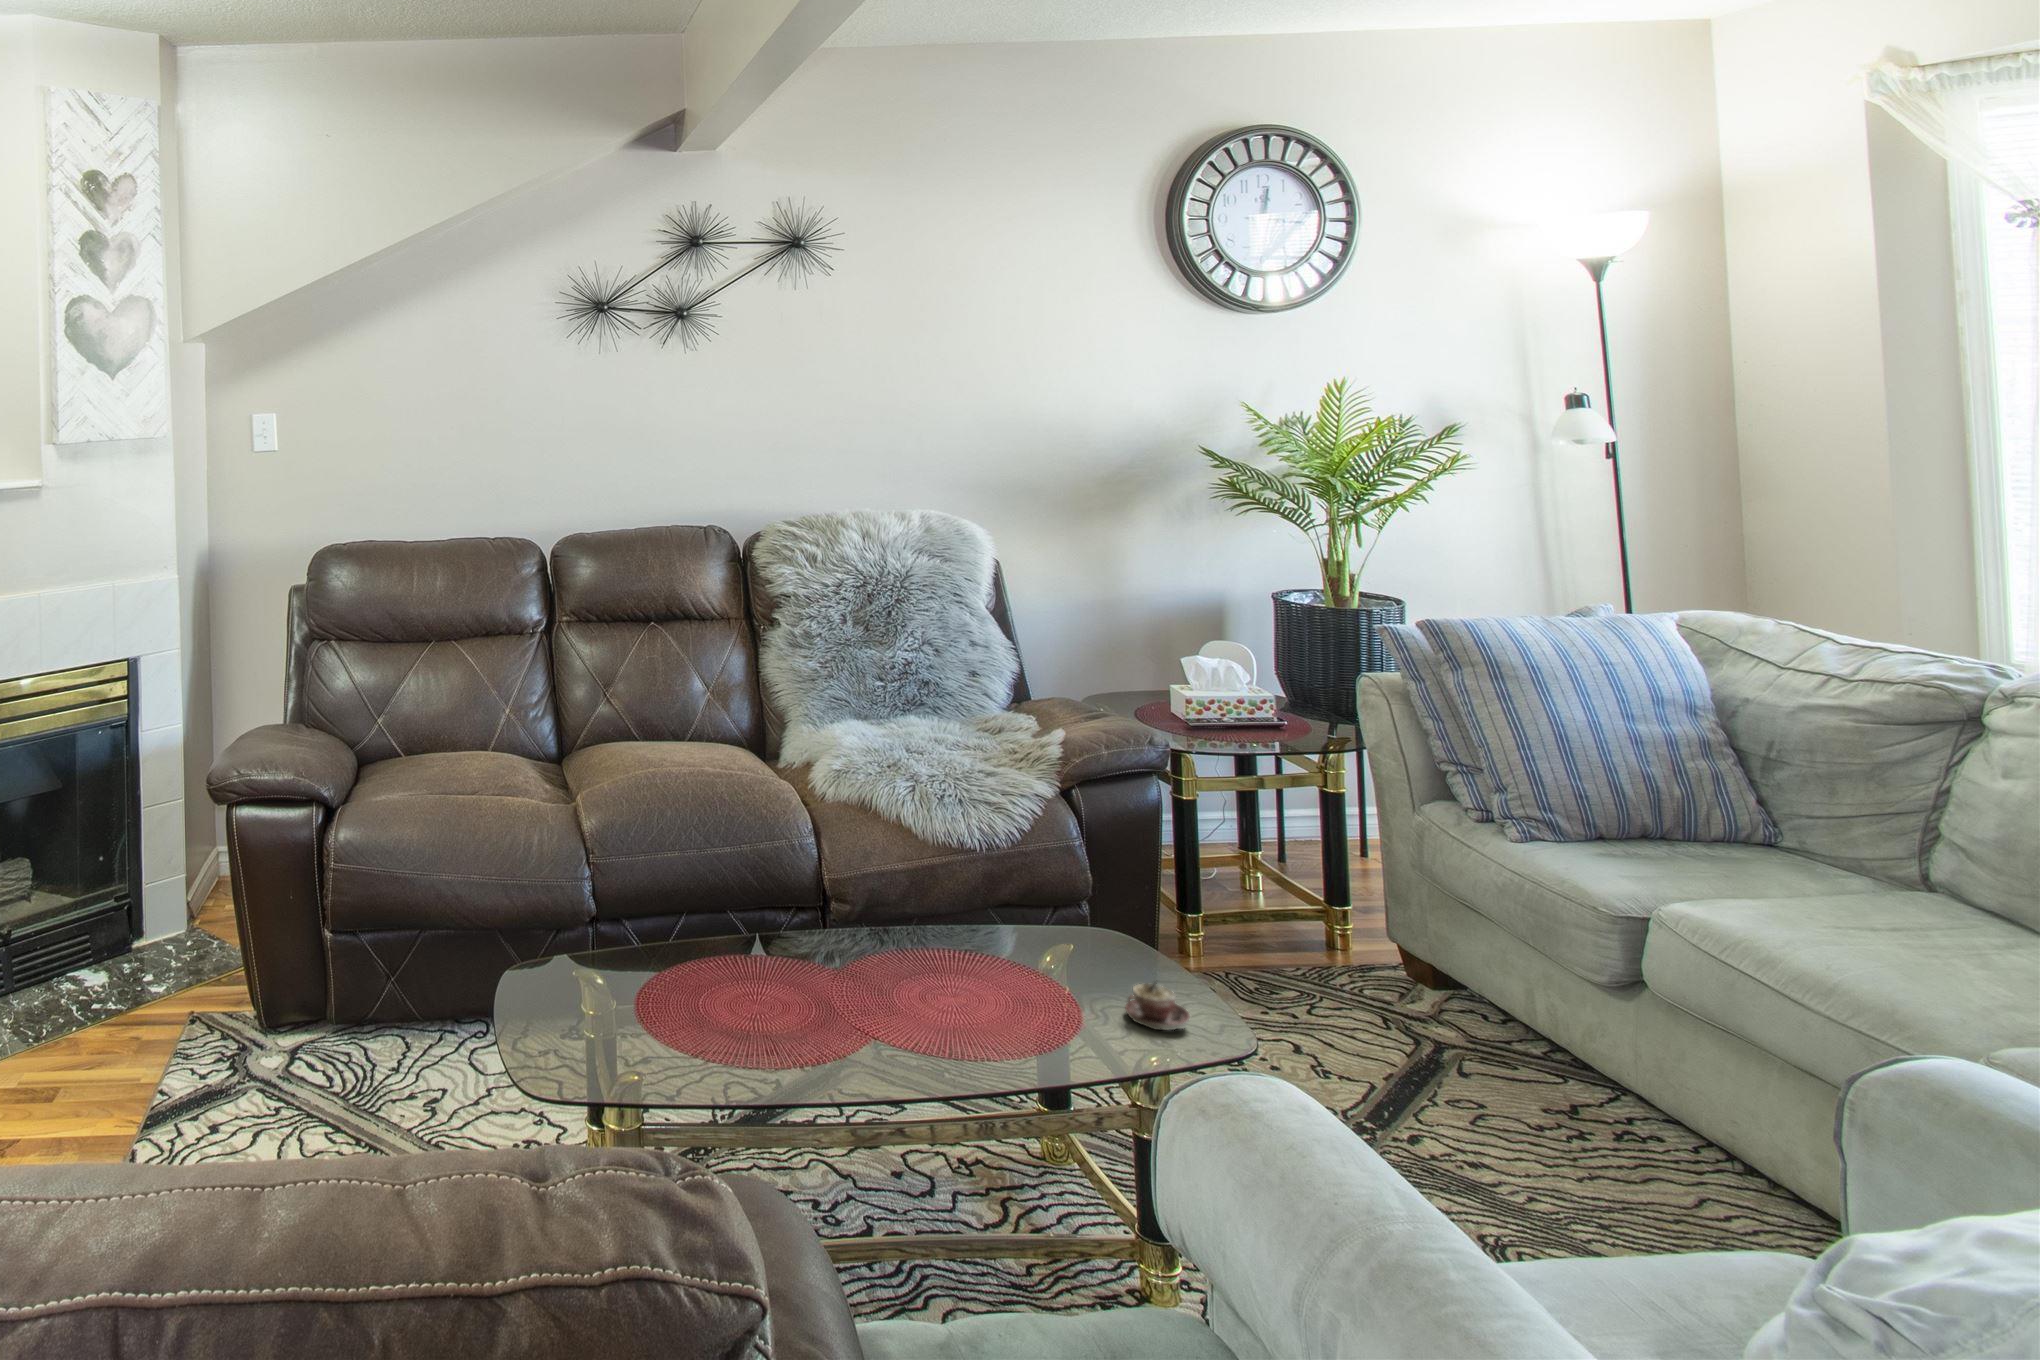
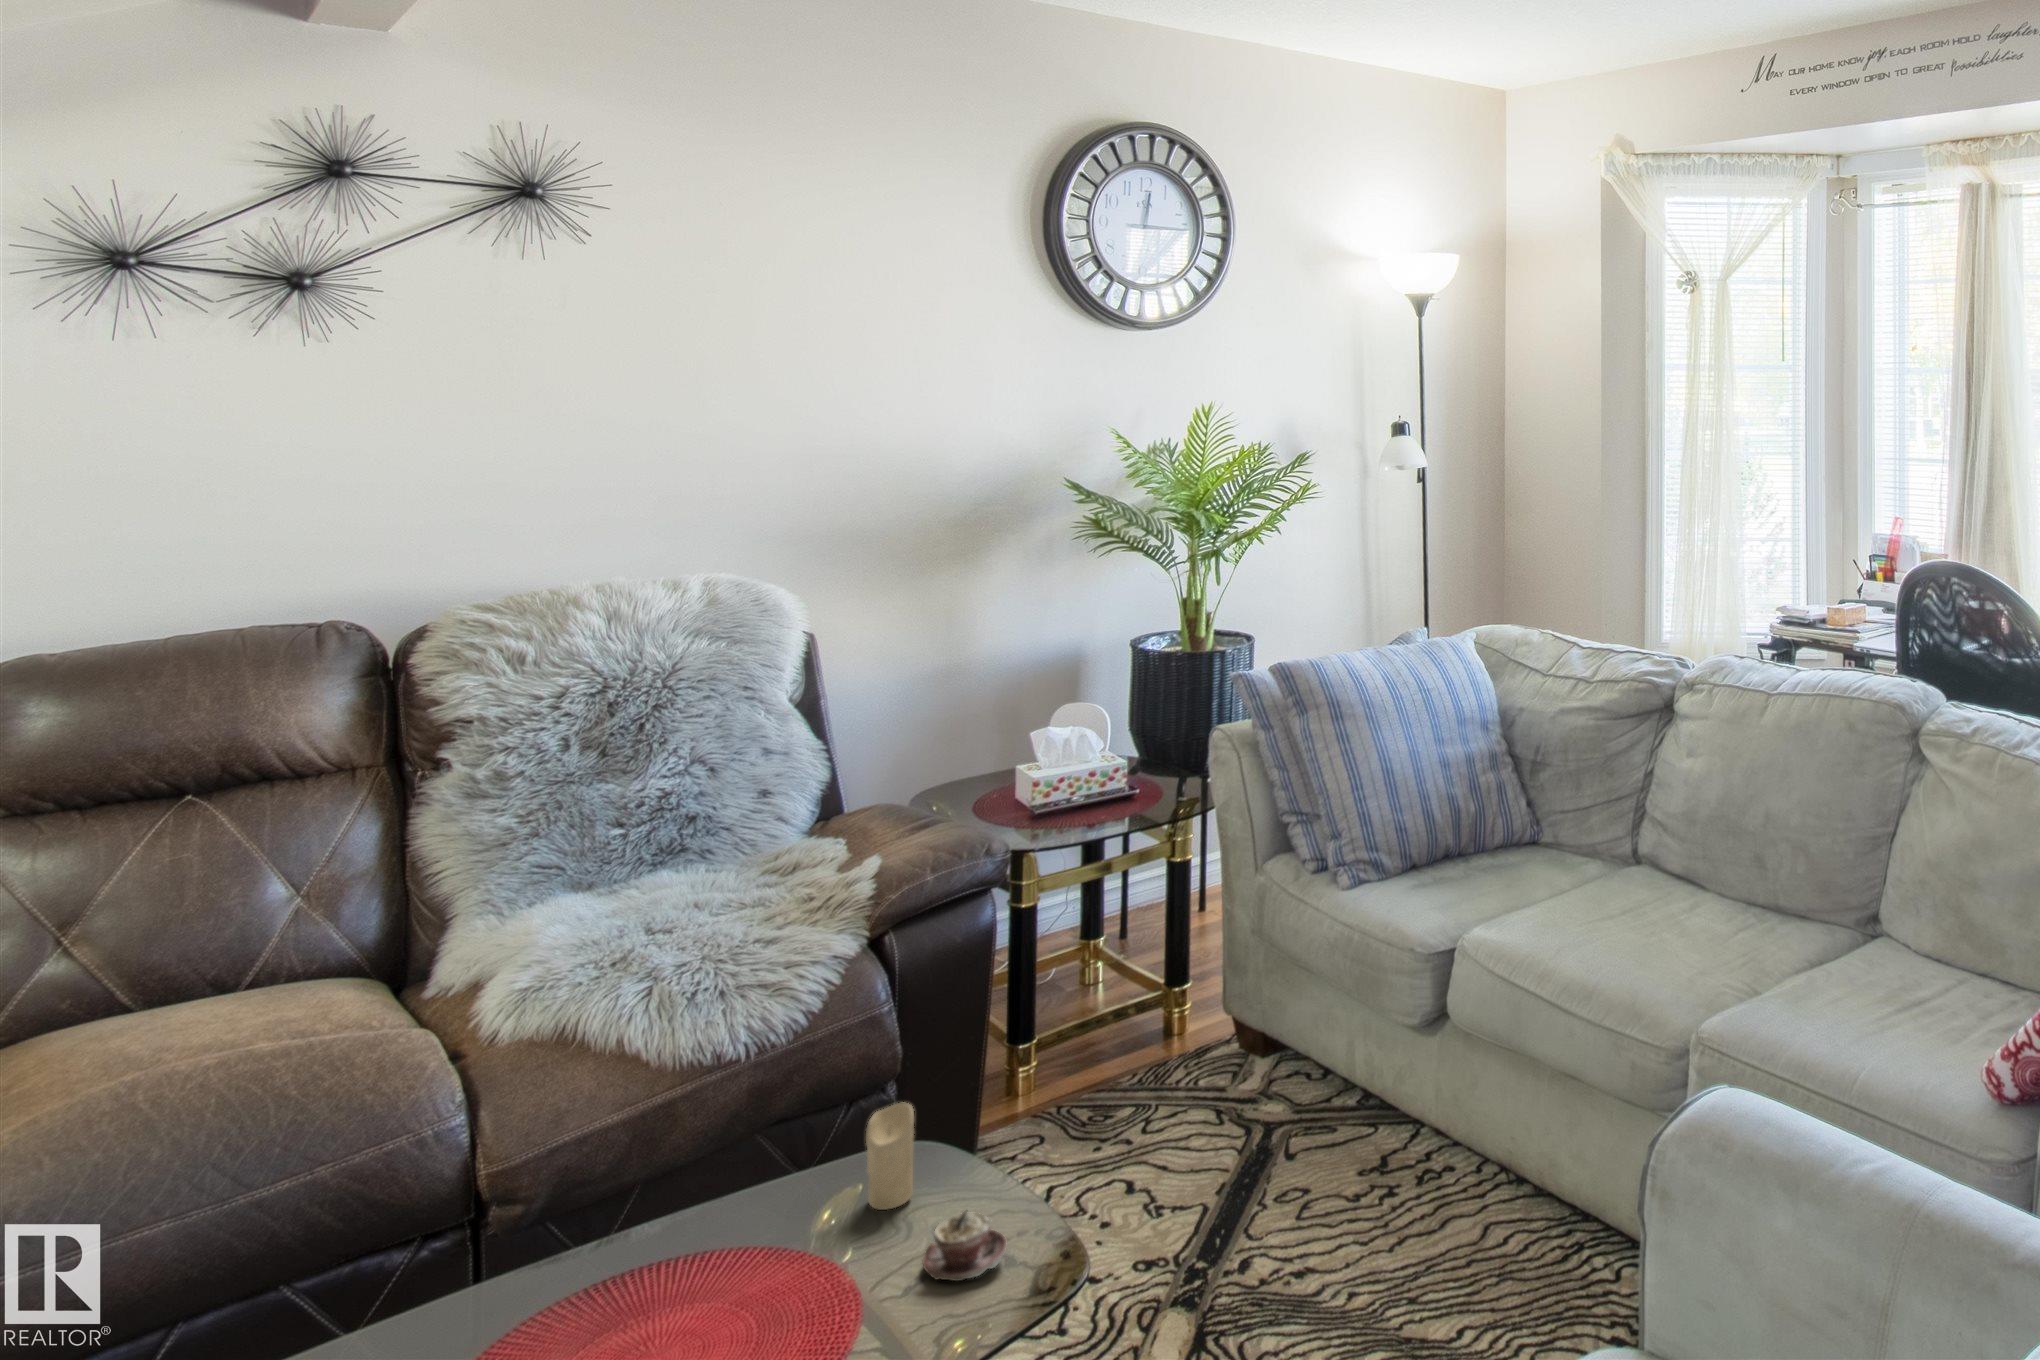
candle: none [1075,898,1112,973] -> present [866,1102,914,1210]

